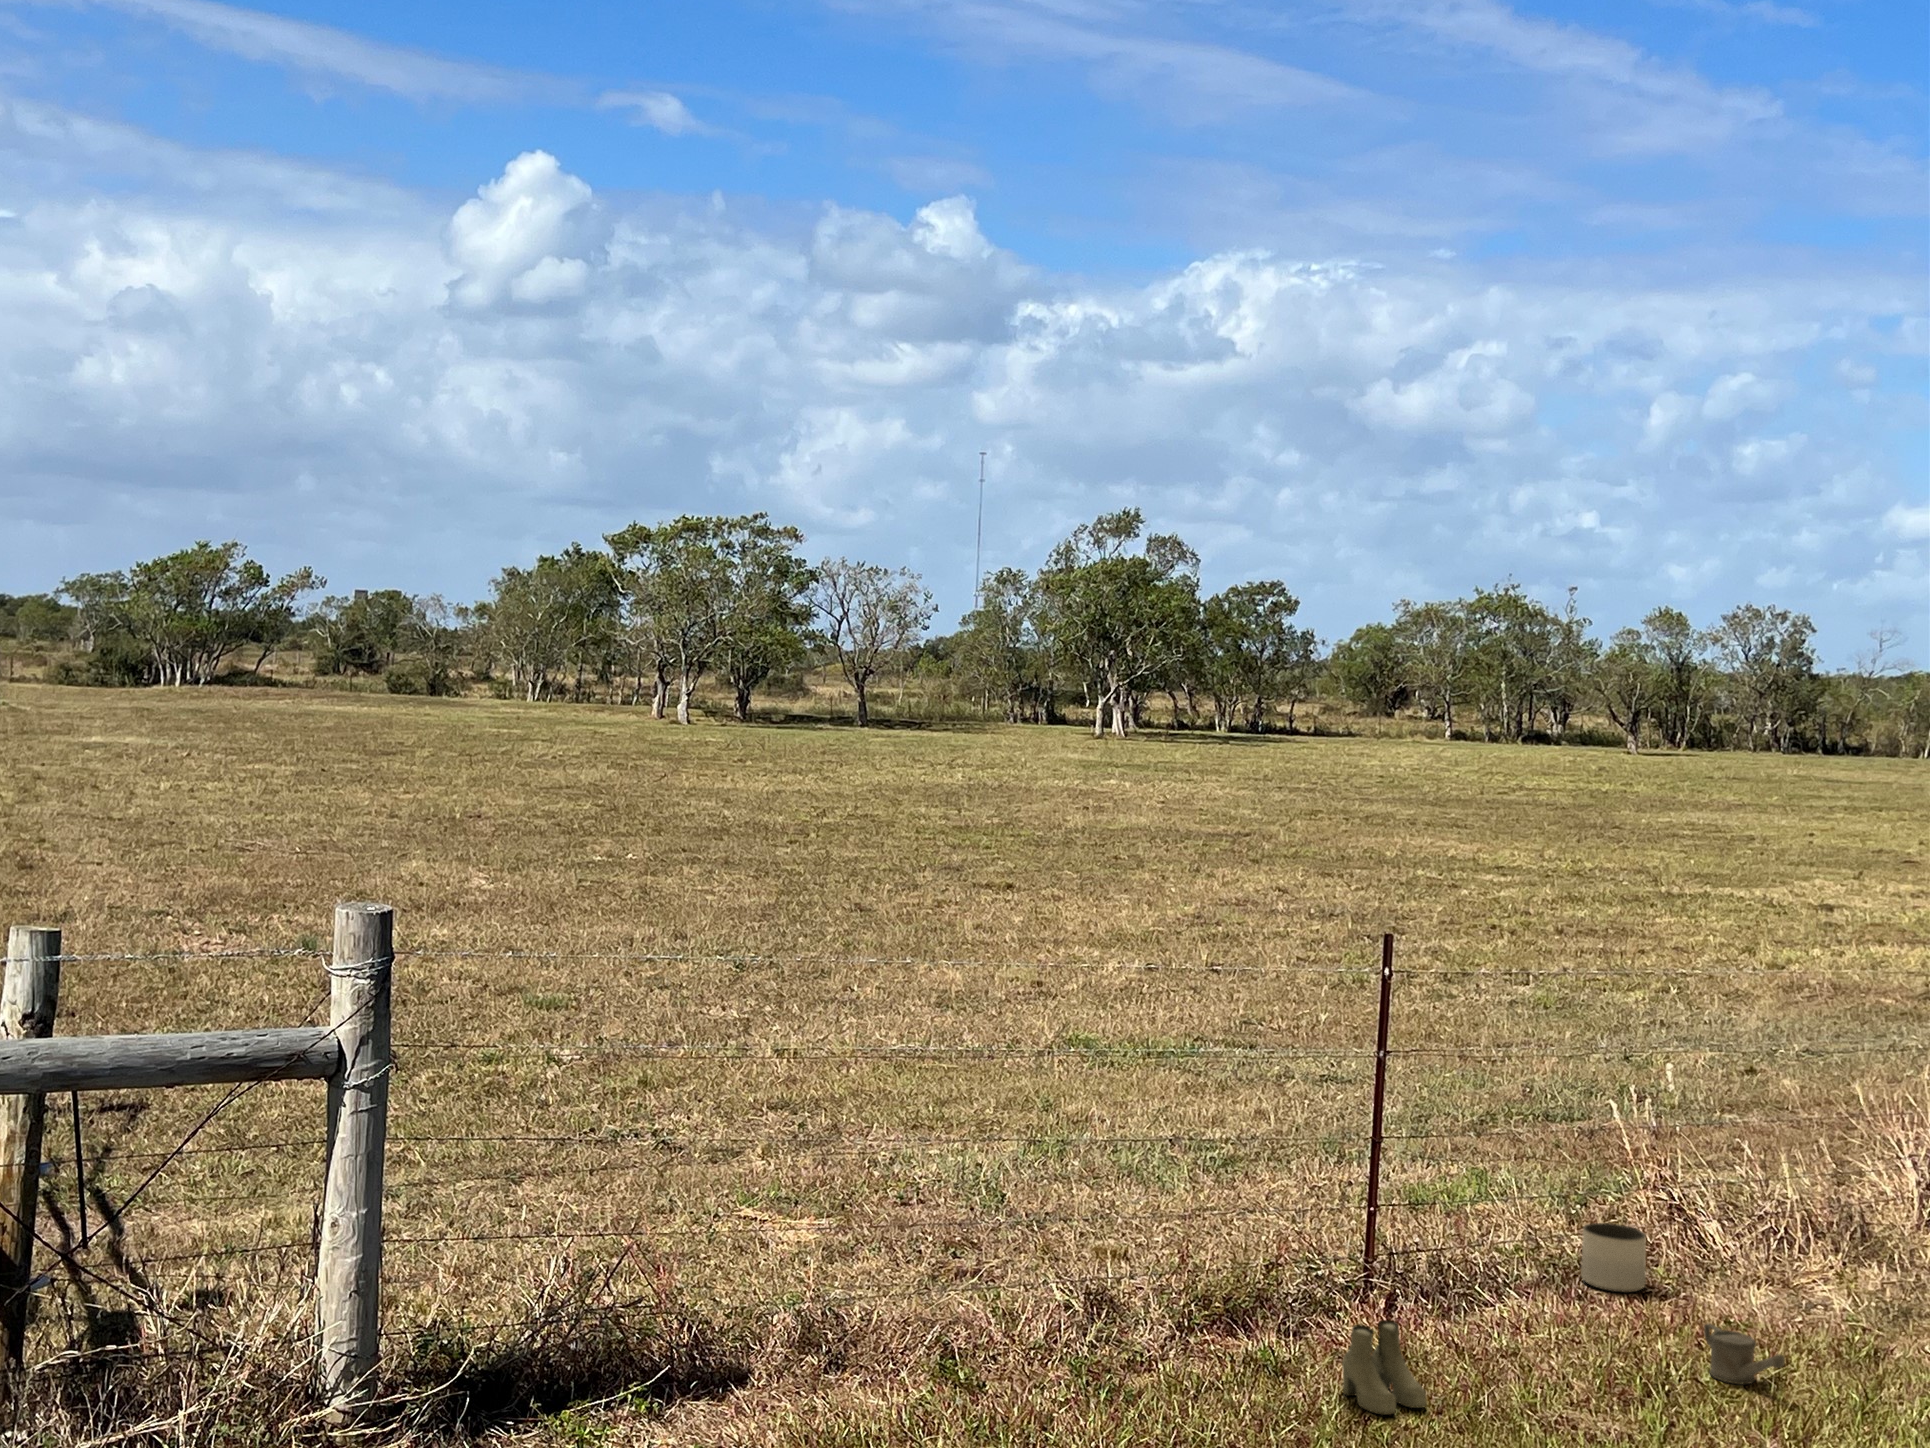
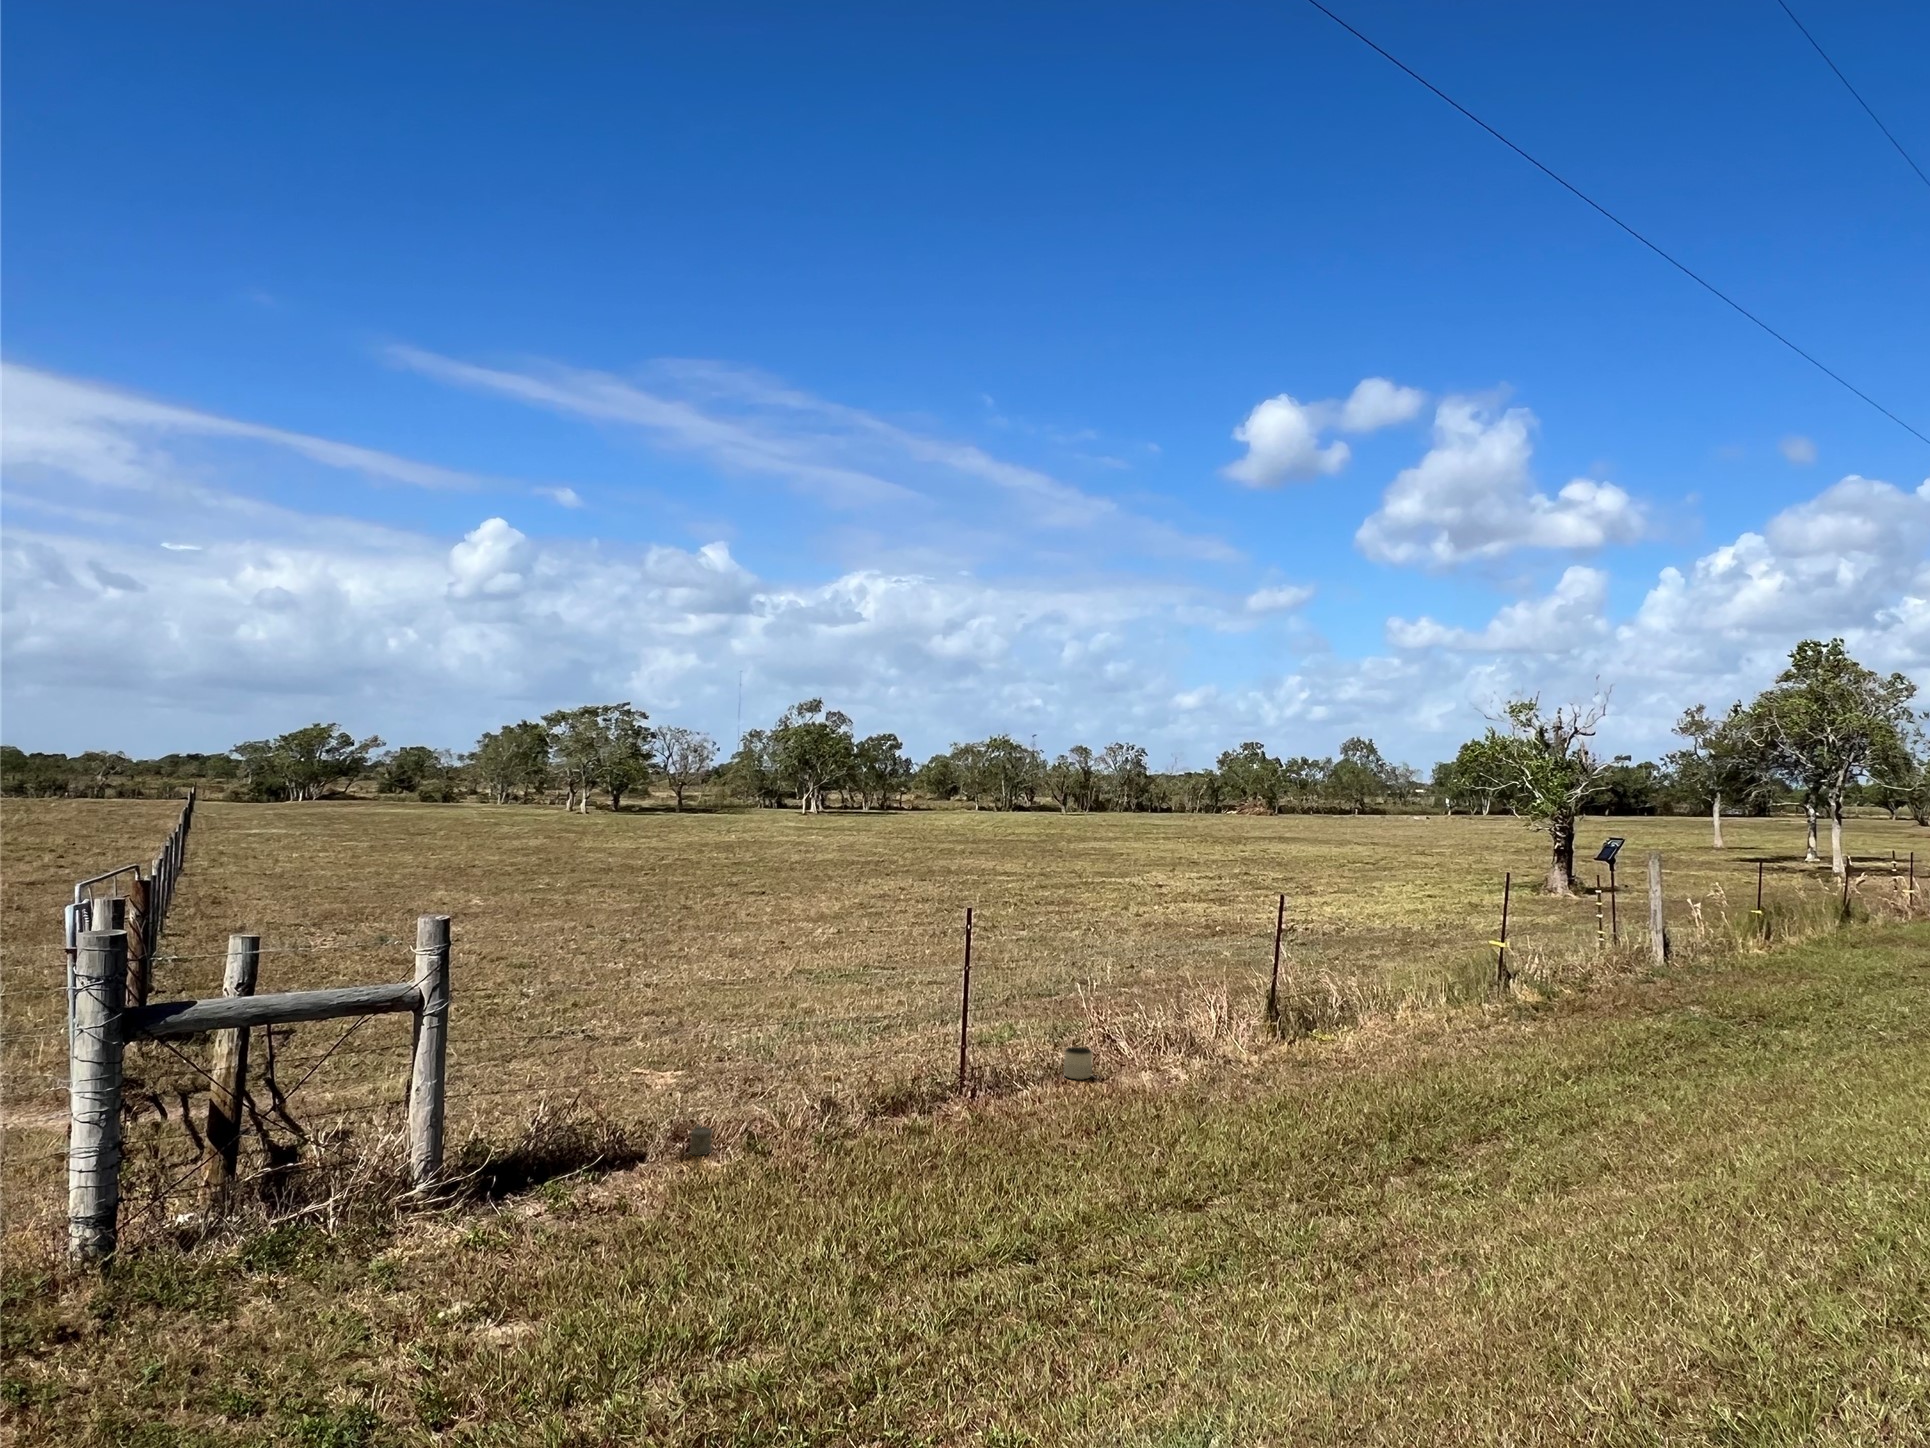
boots: present [1342,1320,1427,1415] -> none [943,1099,980,1144]
watering can: present [1704,1324,1785,1384] -> present [690,1124,713,1156]

